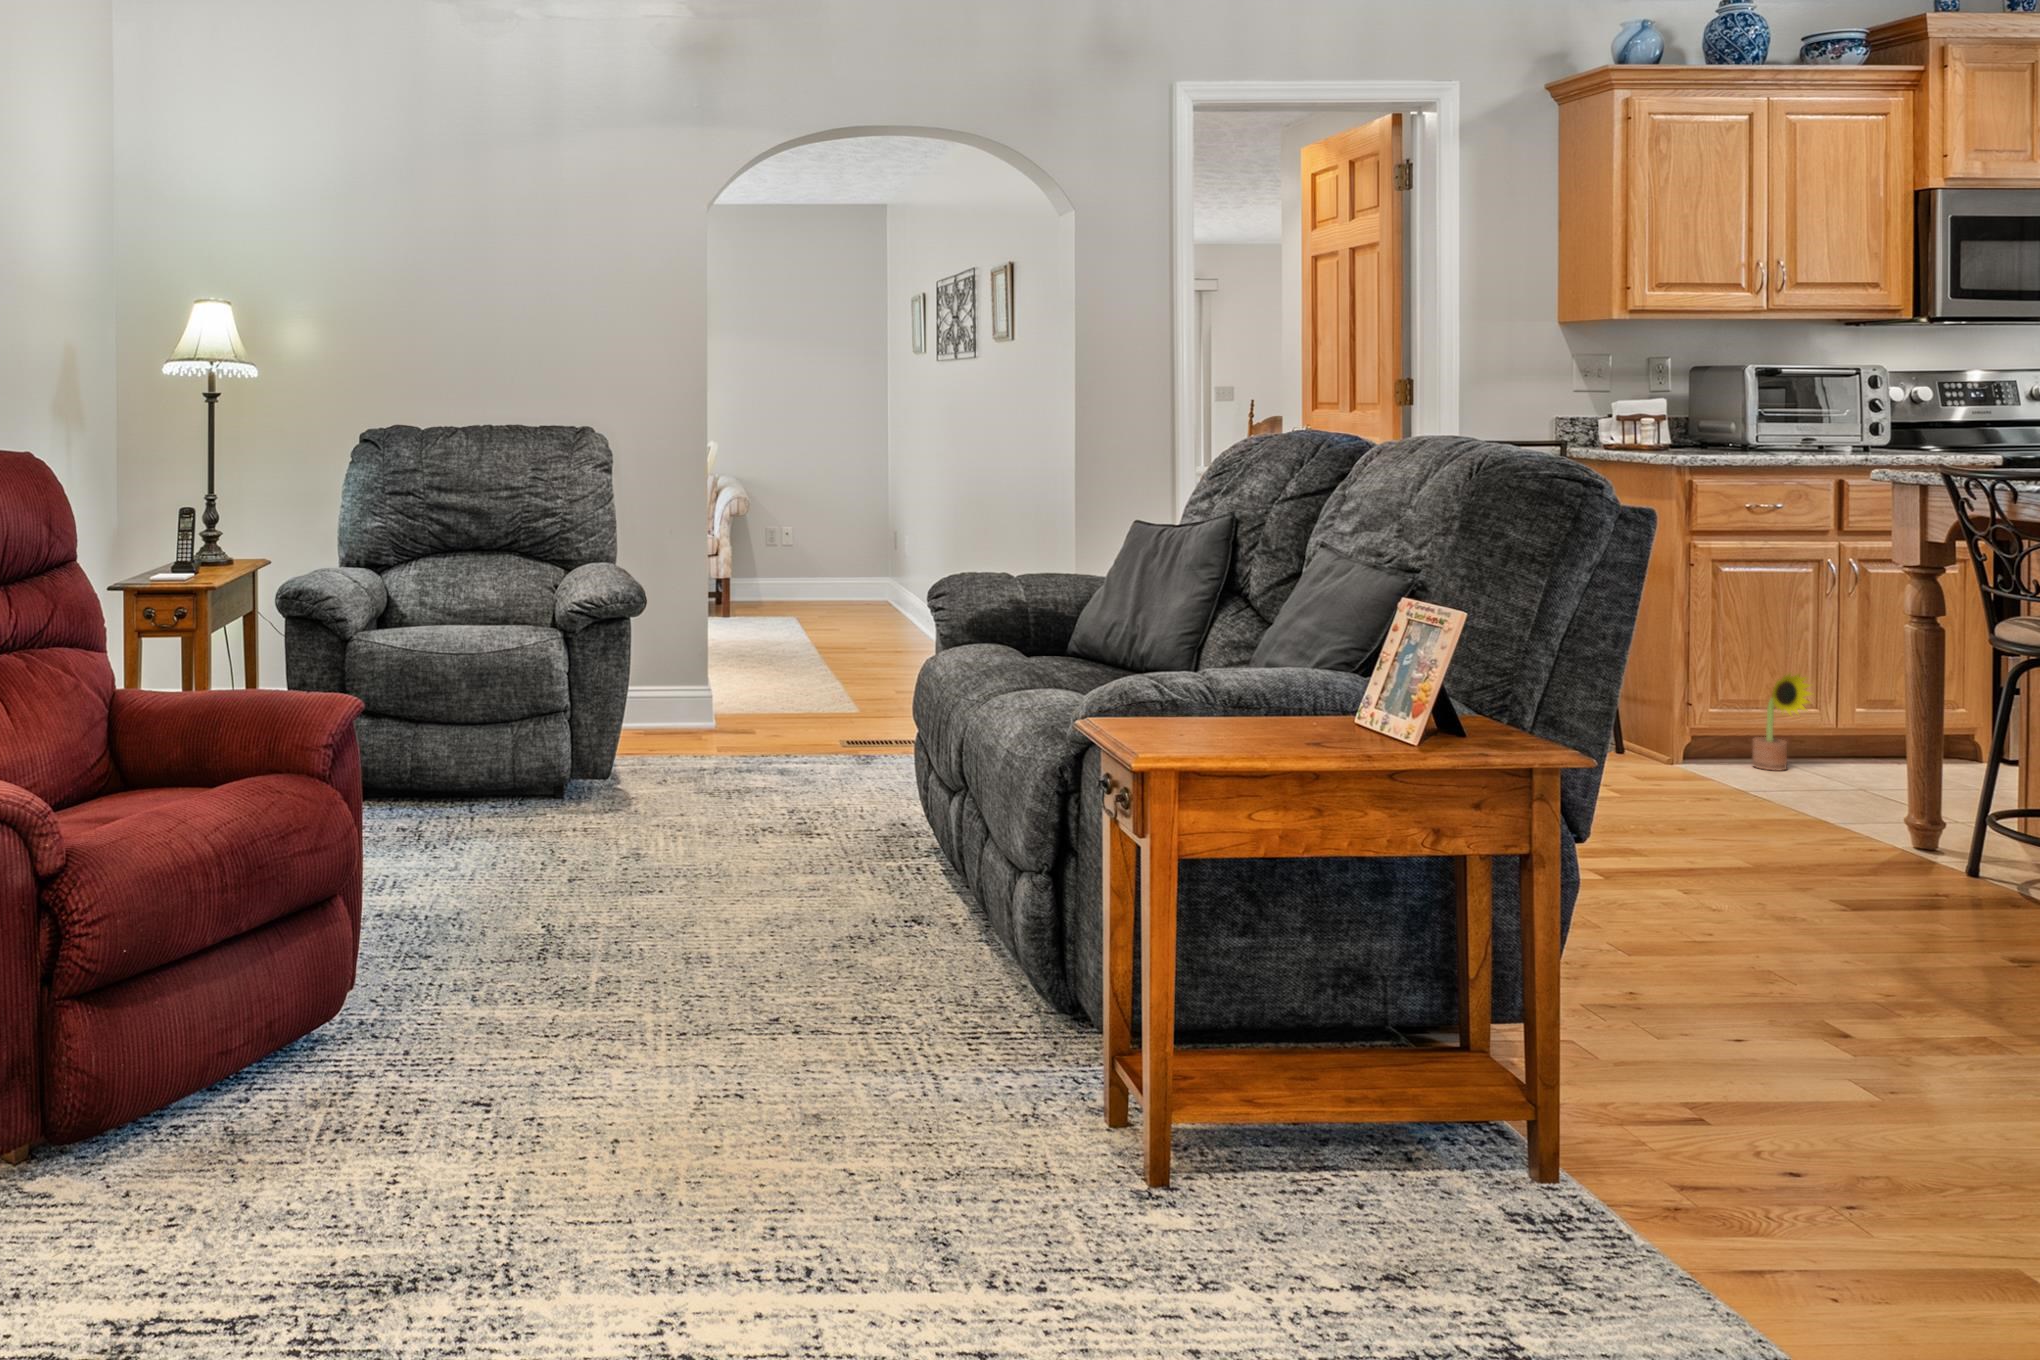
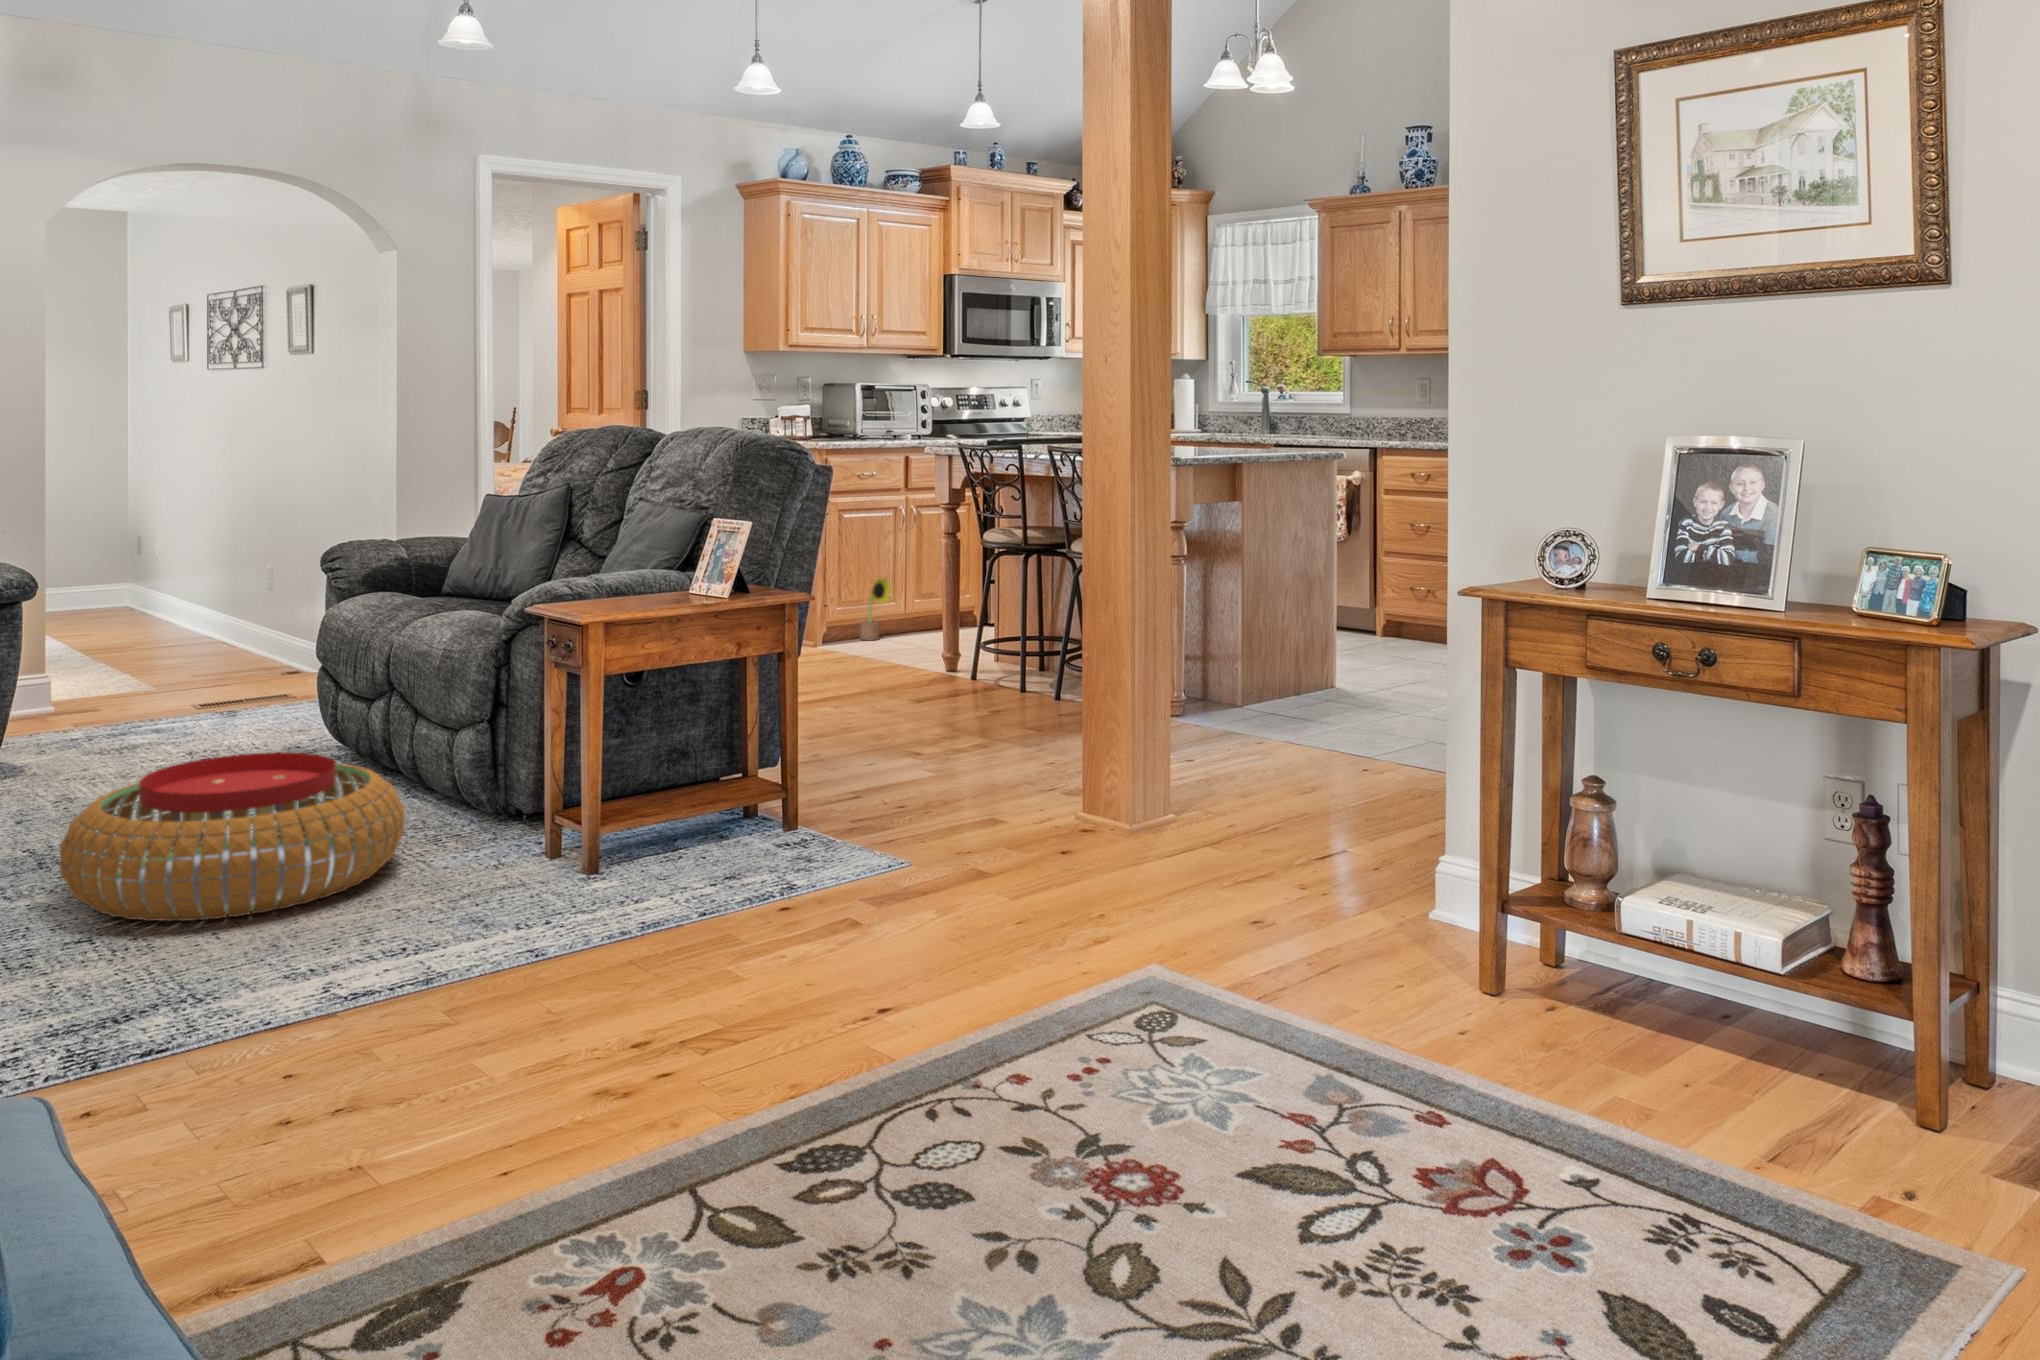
pouf: none [501,868,921,1127] -> present [59,752,405,921]

